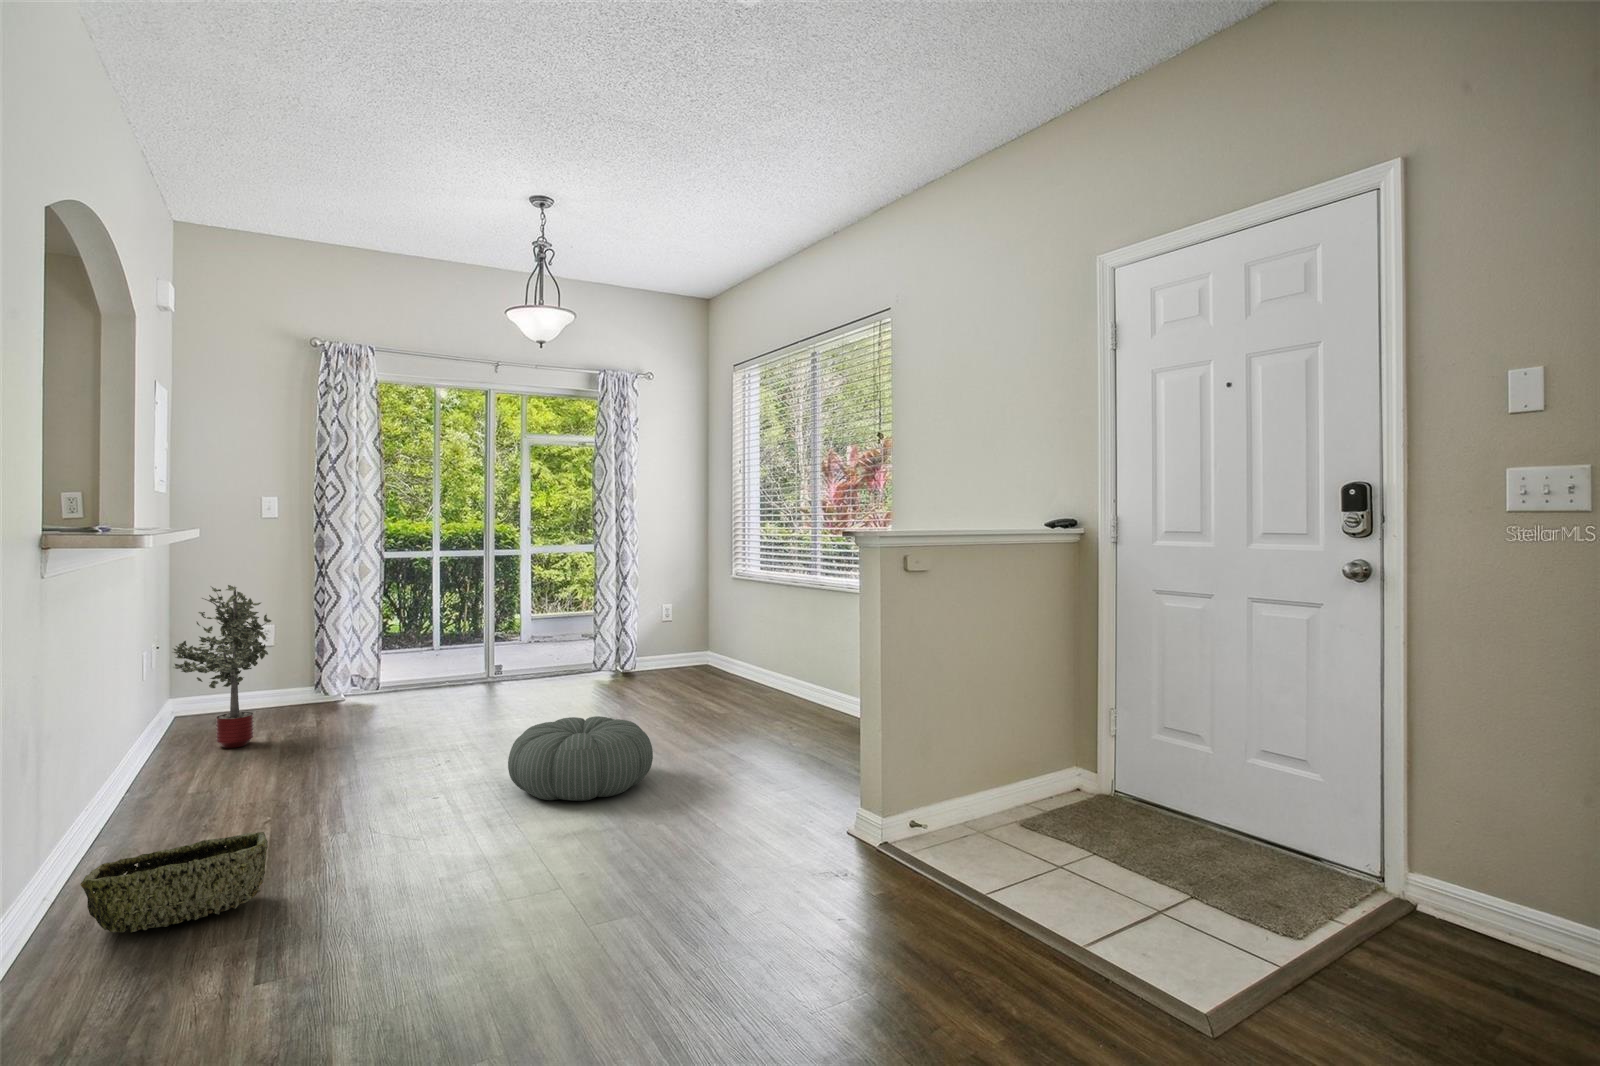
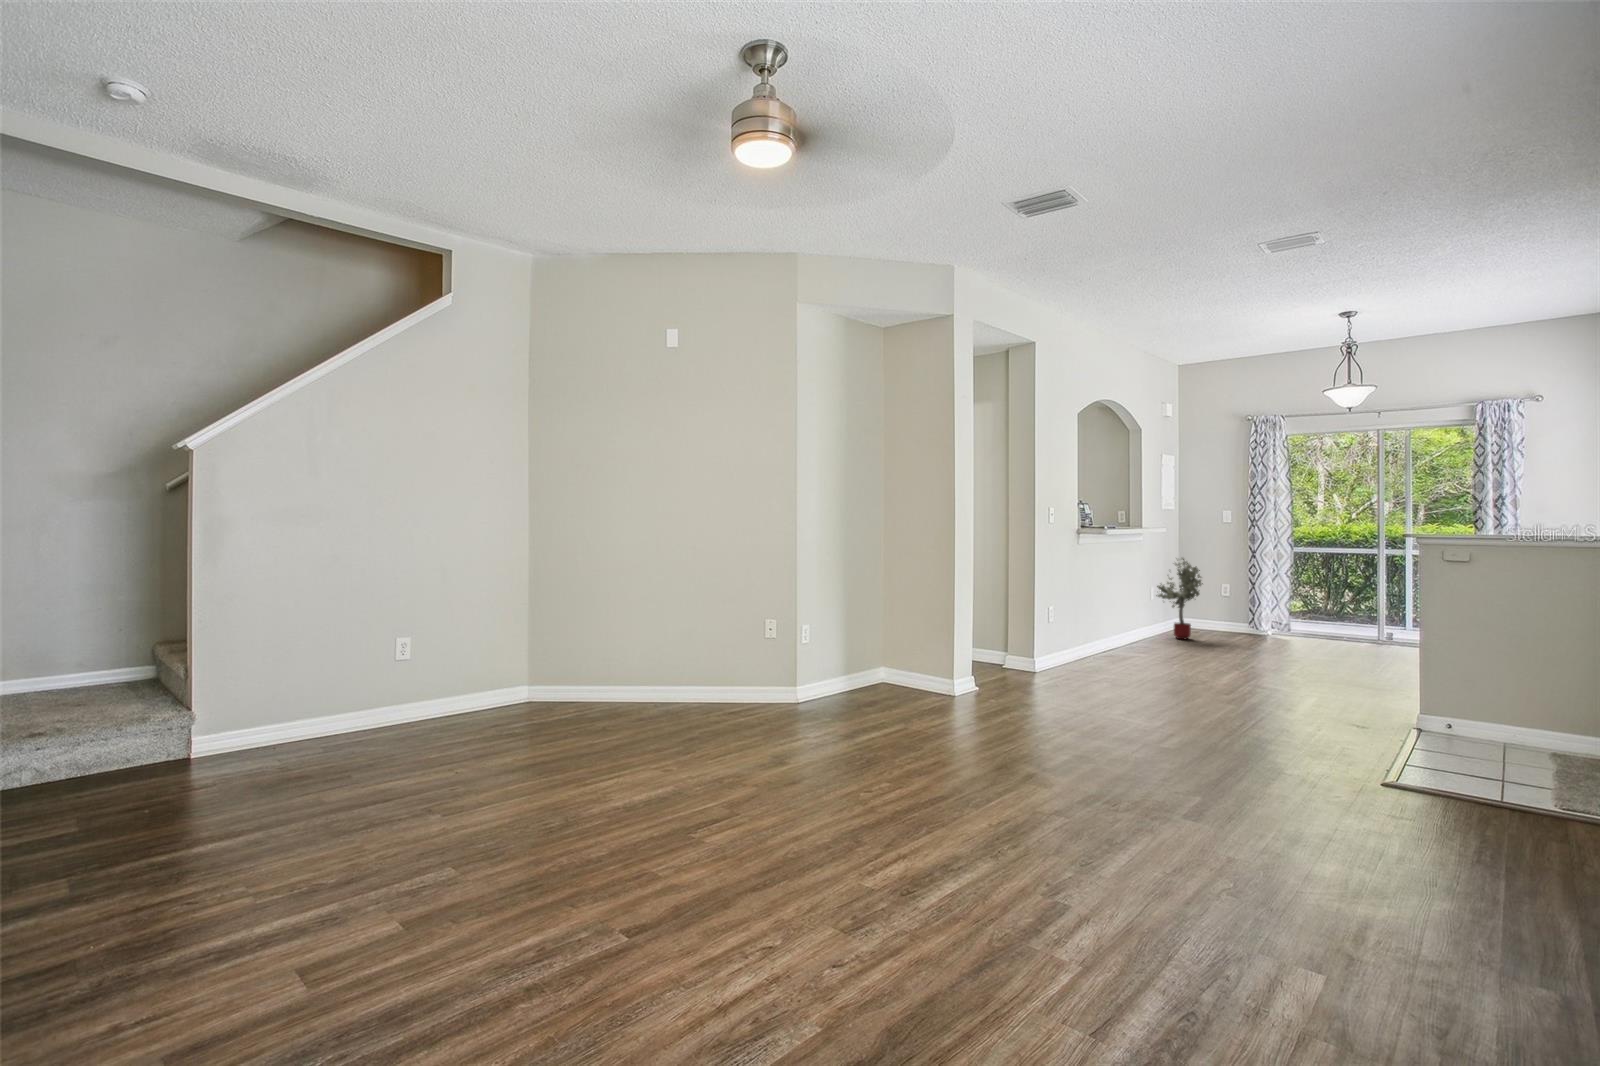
pouf: present [508,716,653,801] -> none [1263,642,1361,687]
woven basket: present [80,832,268,932] -> none [1061,642,1123,670]

